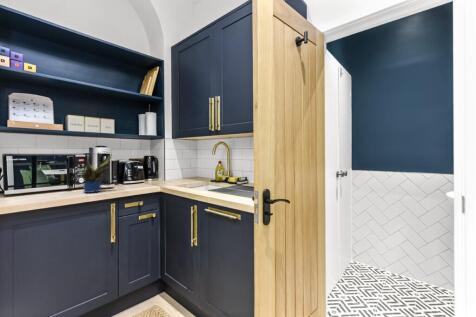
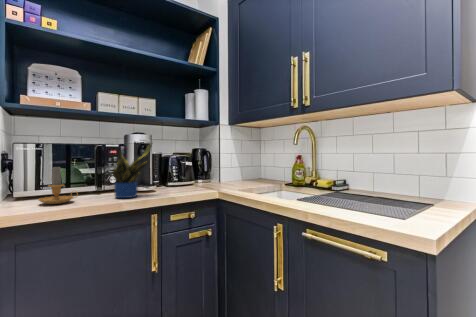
candle: none [27,171,57,198] -> present [38,167,78,204]

